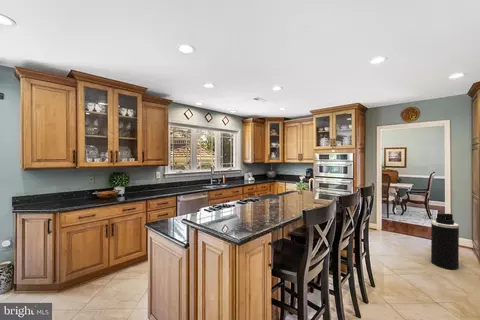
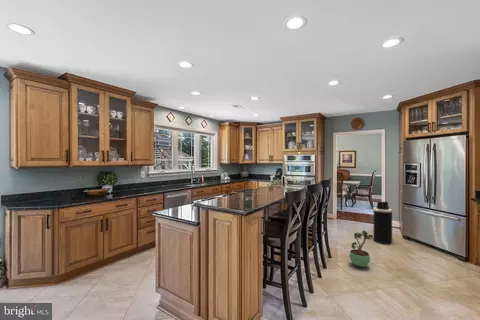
potted plant: none [398,253,432,302] -> present [349,230,373,267]

